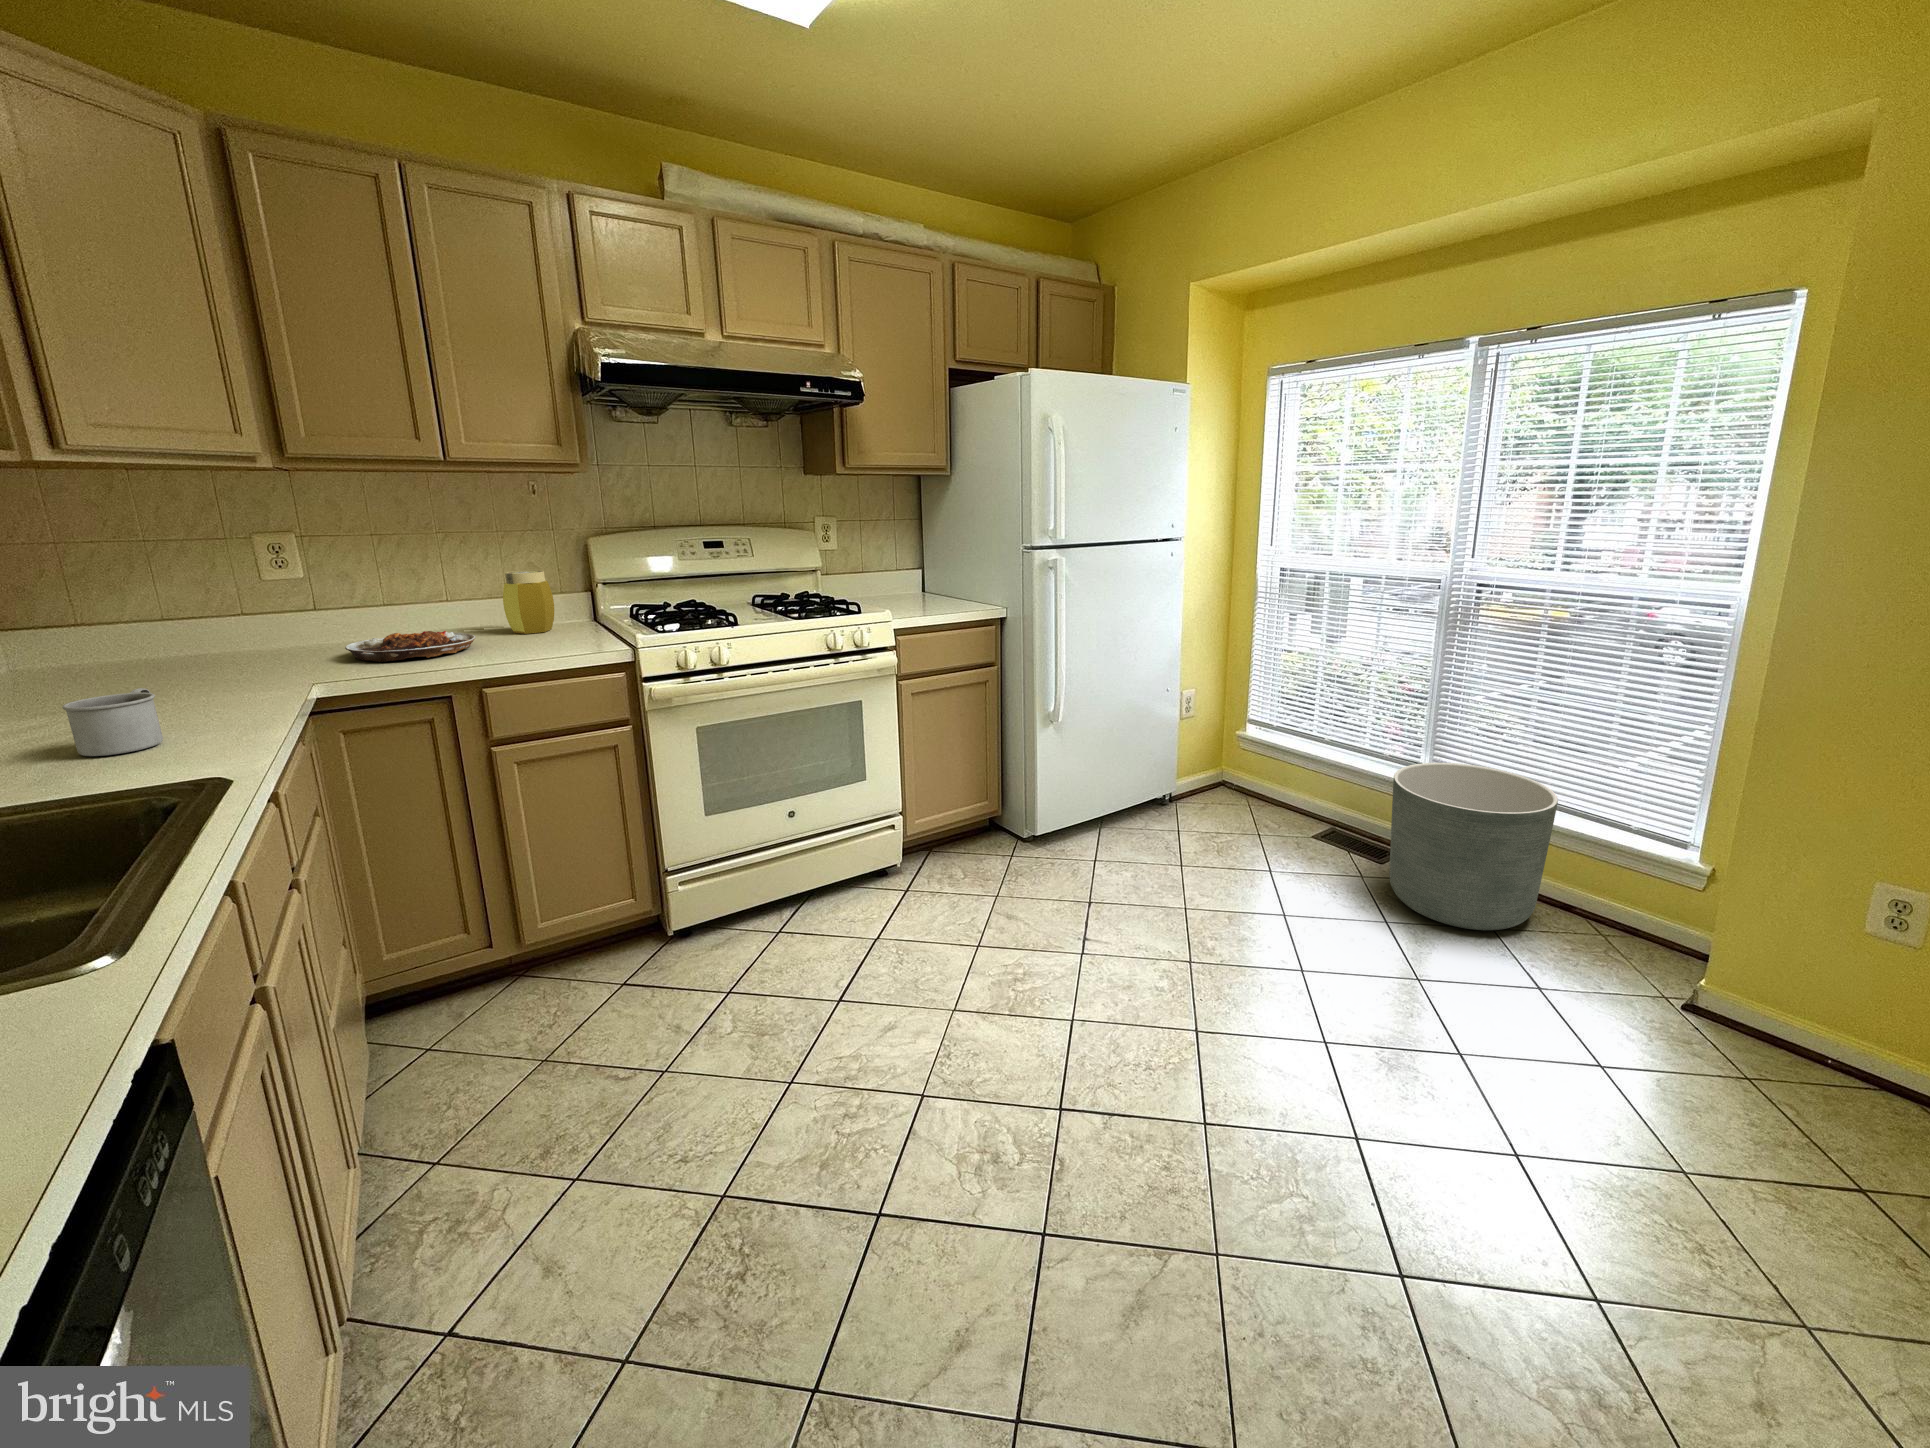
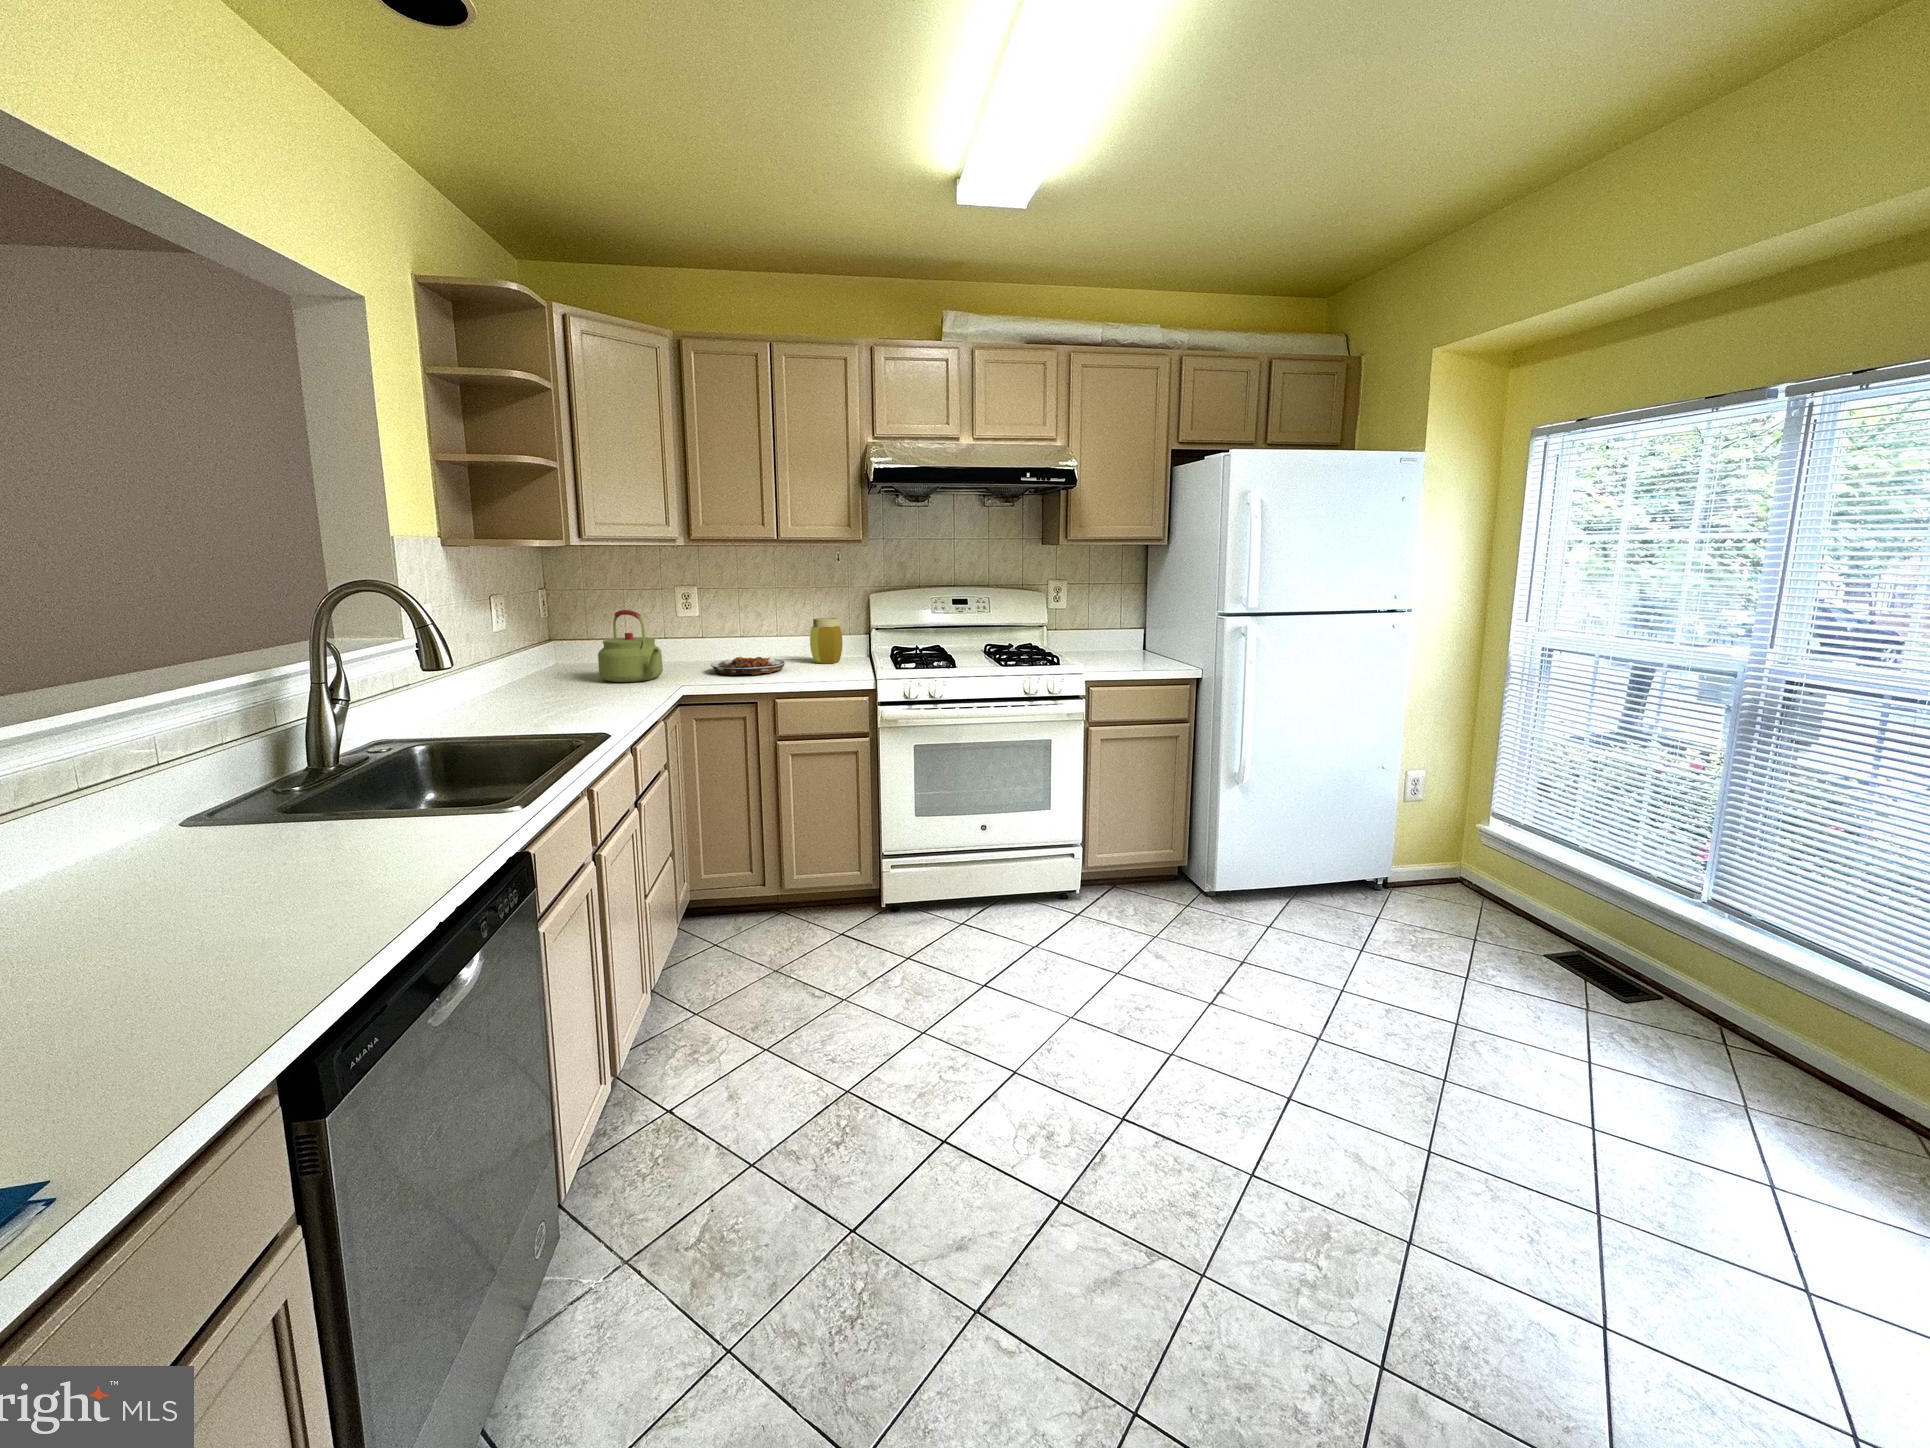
kettle: none [117,571,258,690] -> present [598,610,663,682]
mug: present [62,688,163,756] -> none [556,678,597,714]
planter: present [1390,763,1558,930] -> none [1611,886,1861,1108]

